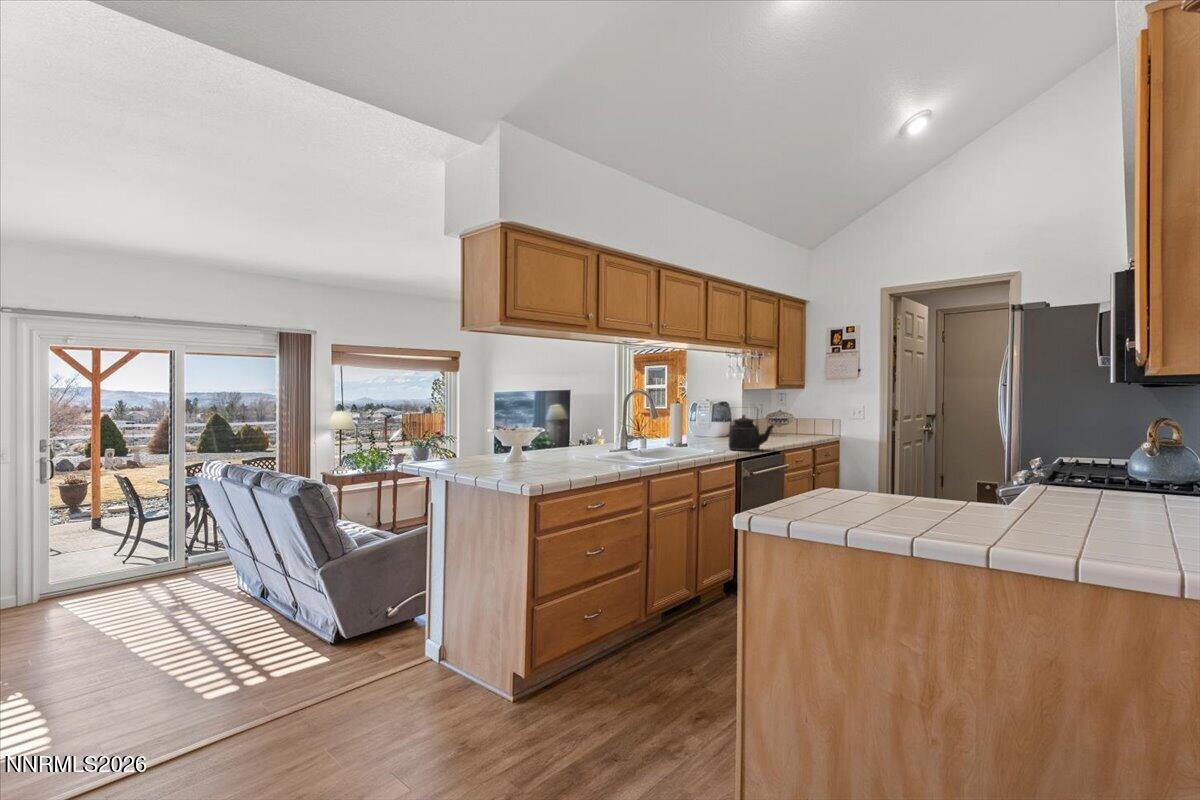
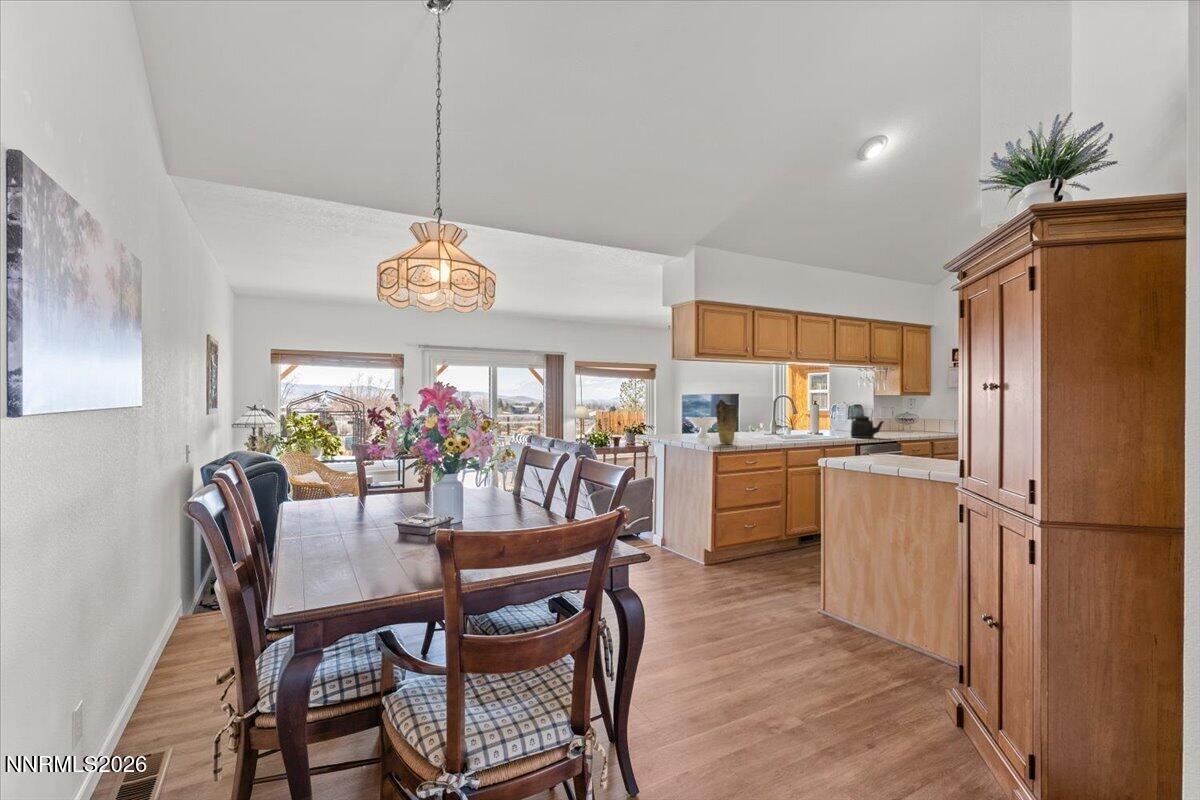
vase: none [531,395,569,473] -> present [716,399,738,444]

